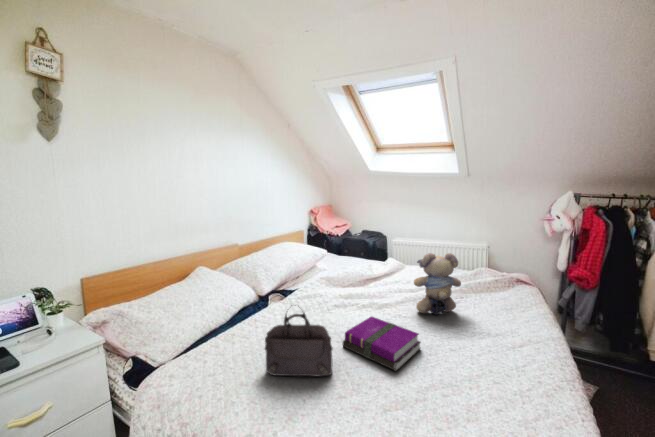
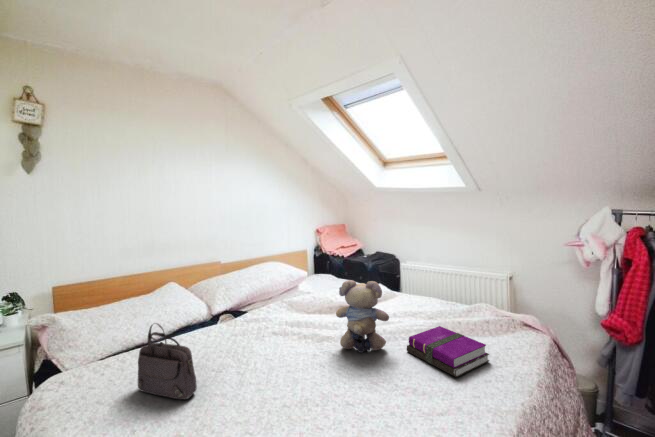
notebook: present [343,317,421,371] -> present [407,326,489,377]

